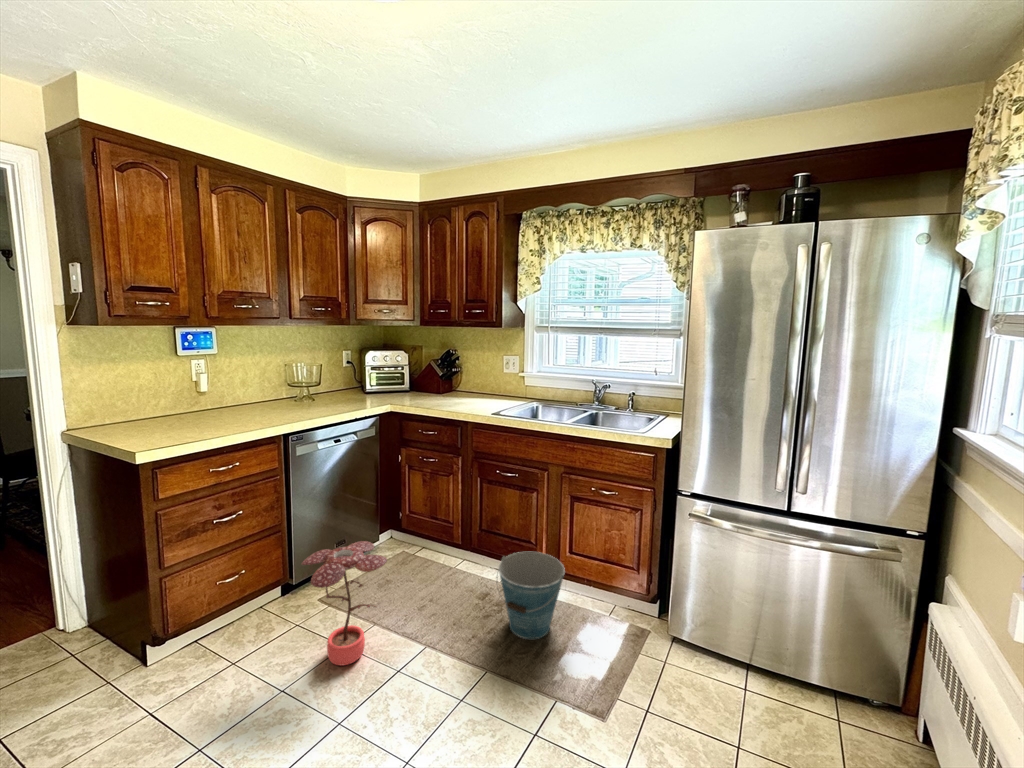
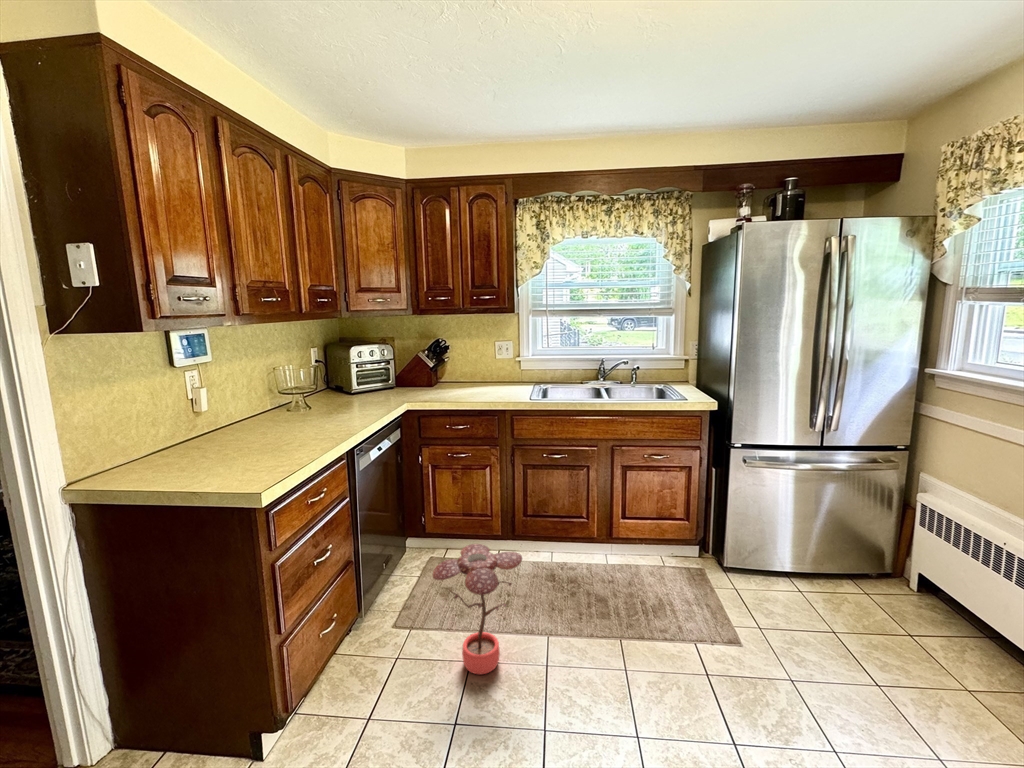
bucket: present [497,552,565,639] -> none [581,521,647,598]

